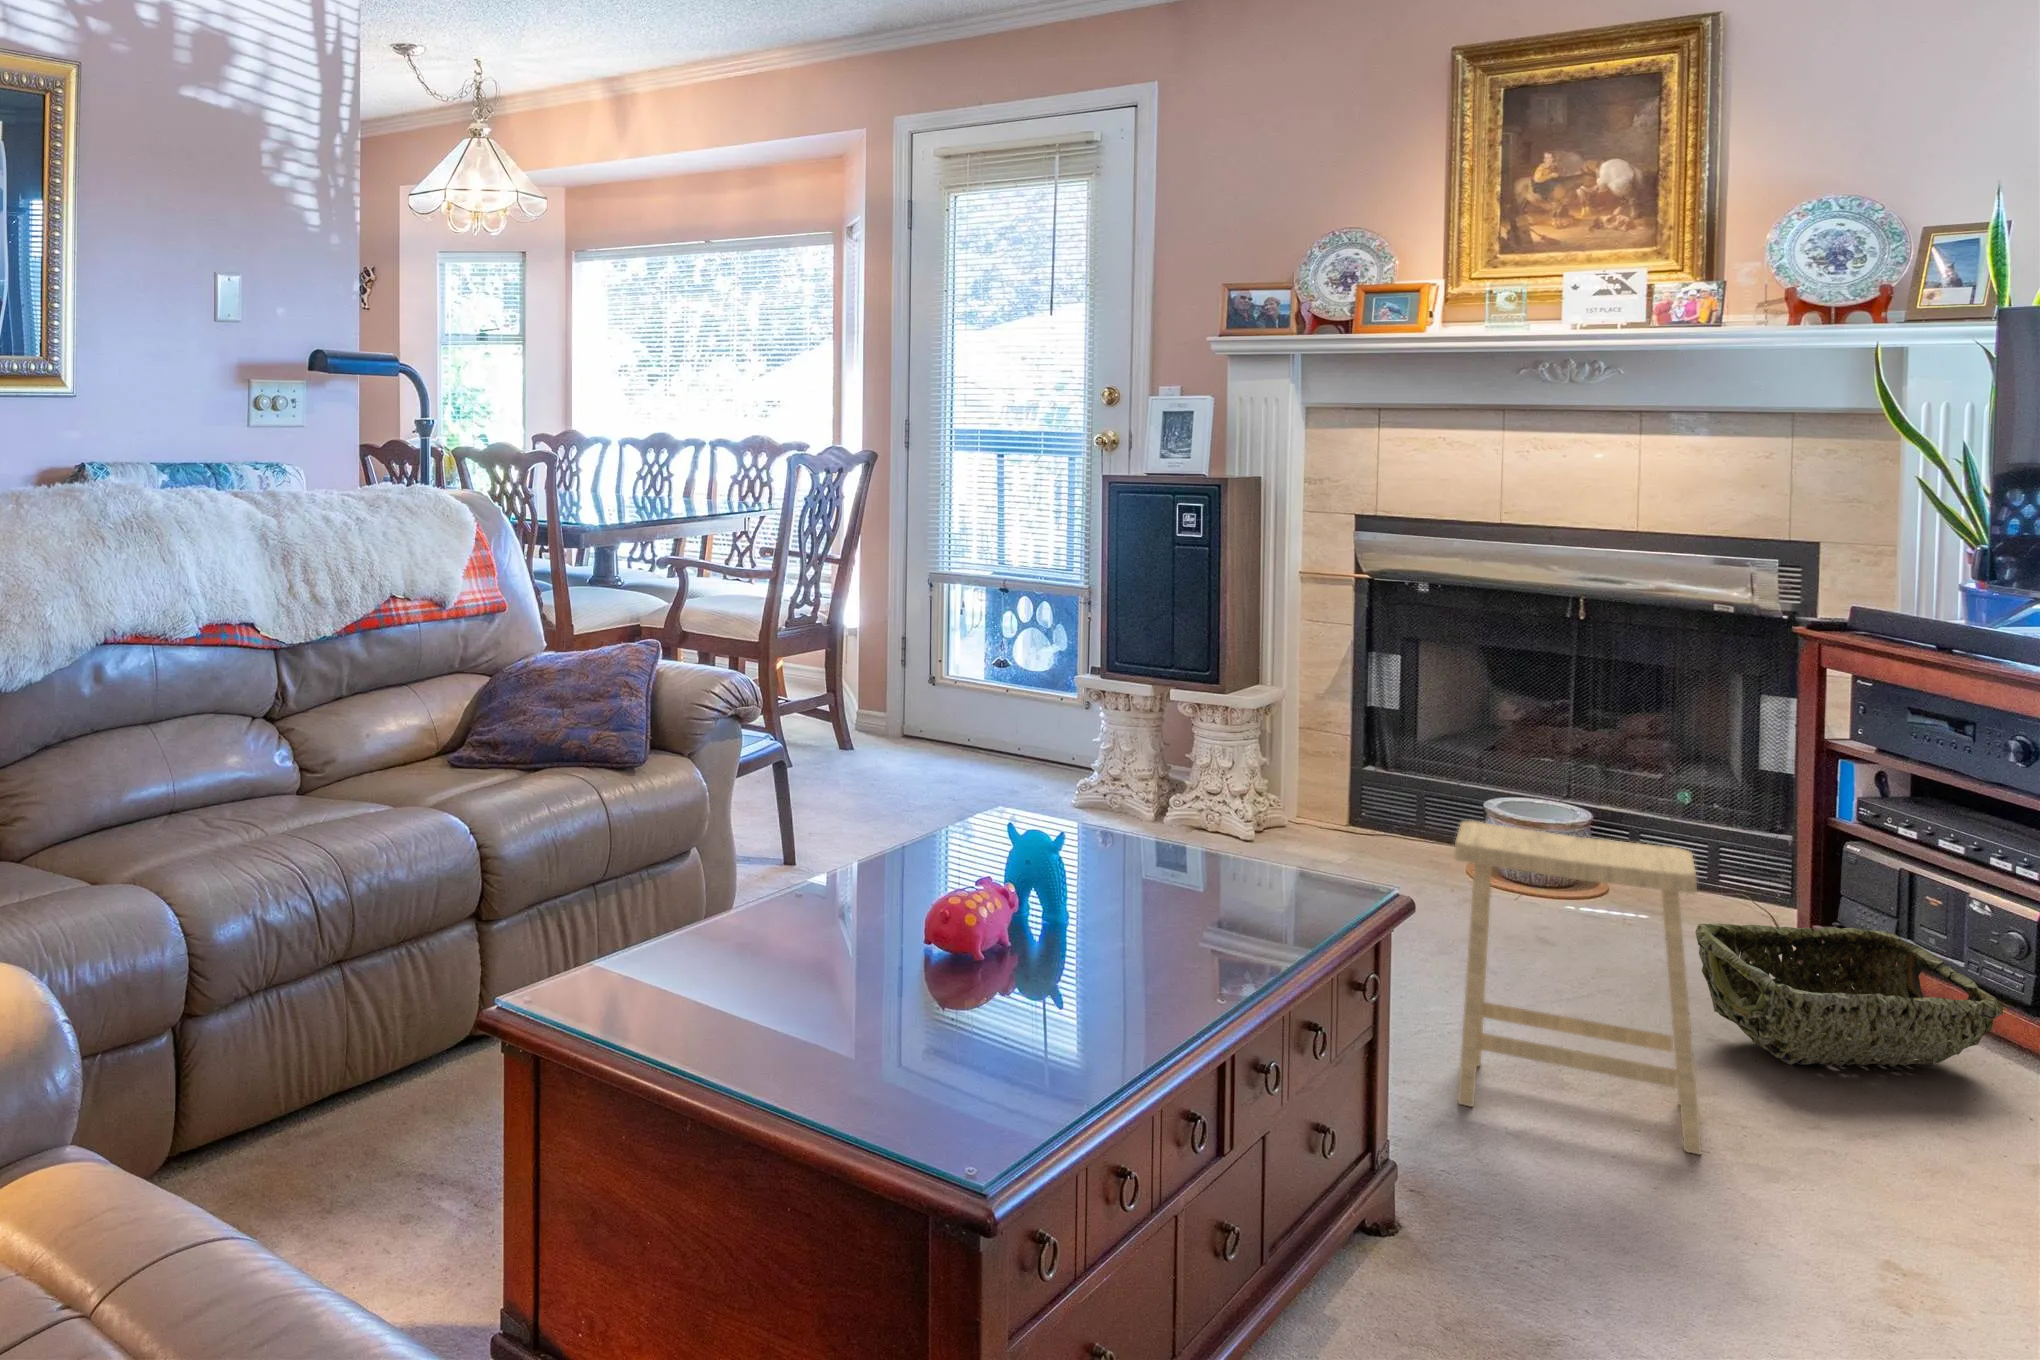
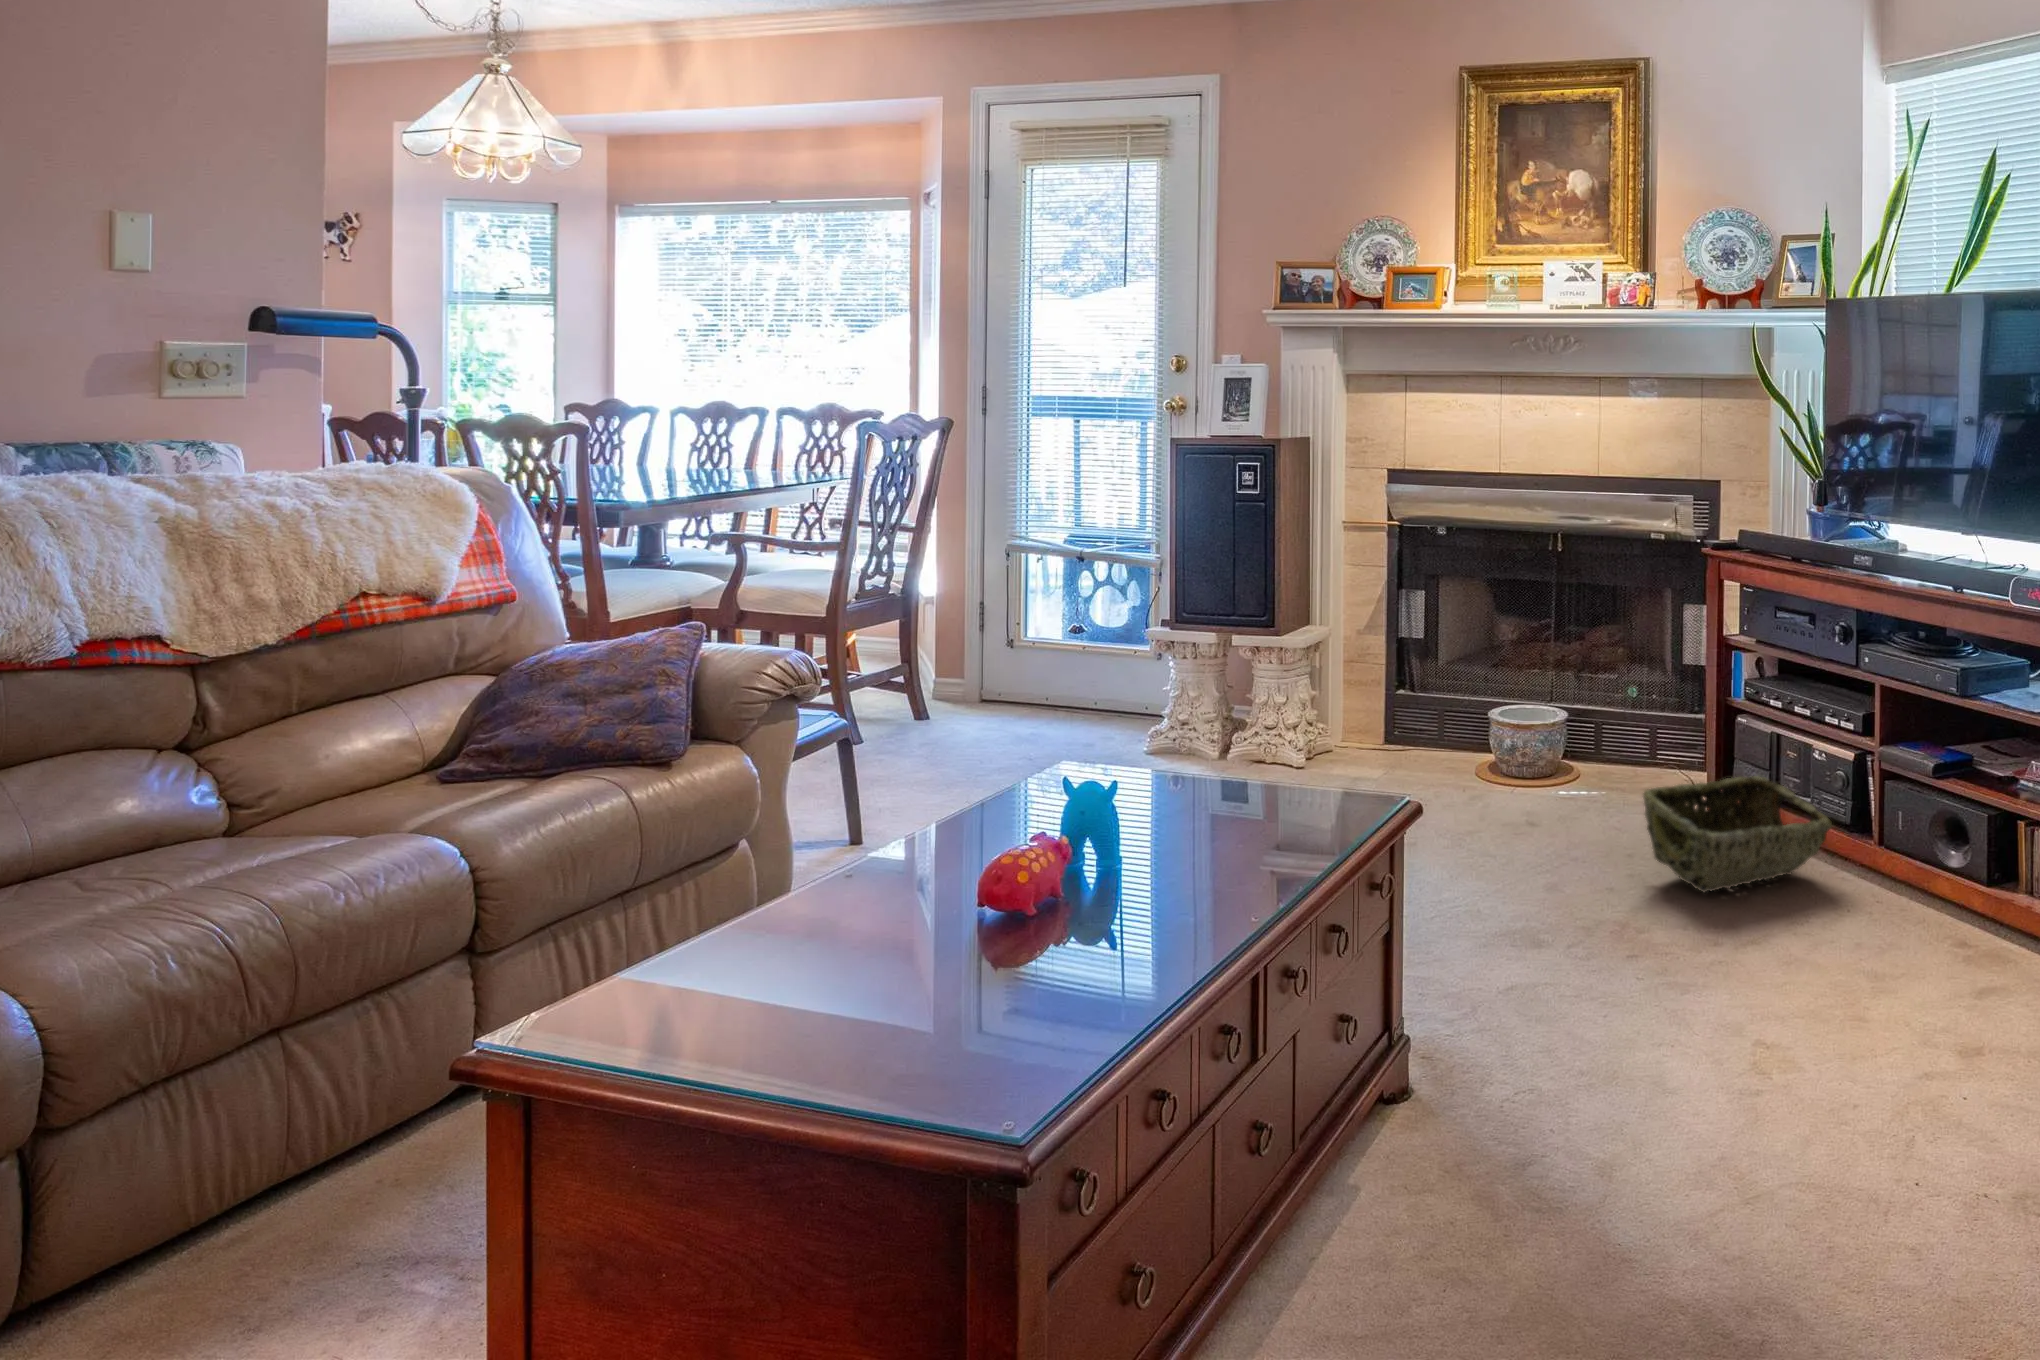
footstool: present [1455,821,1702,1154] -> none [1482,728,1659,984]

